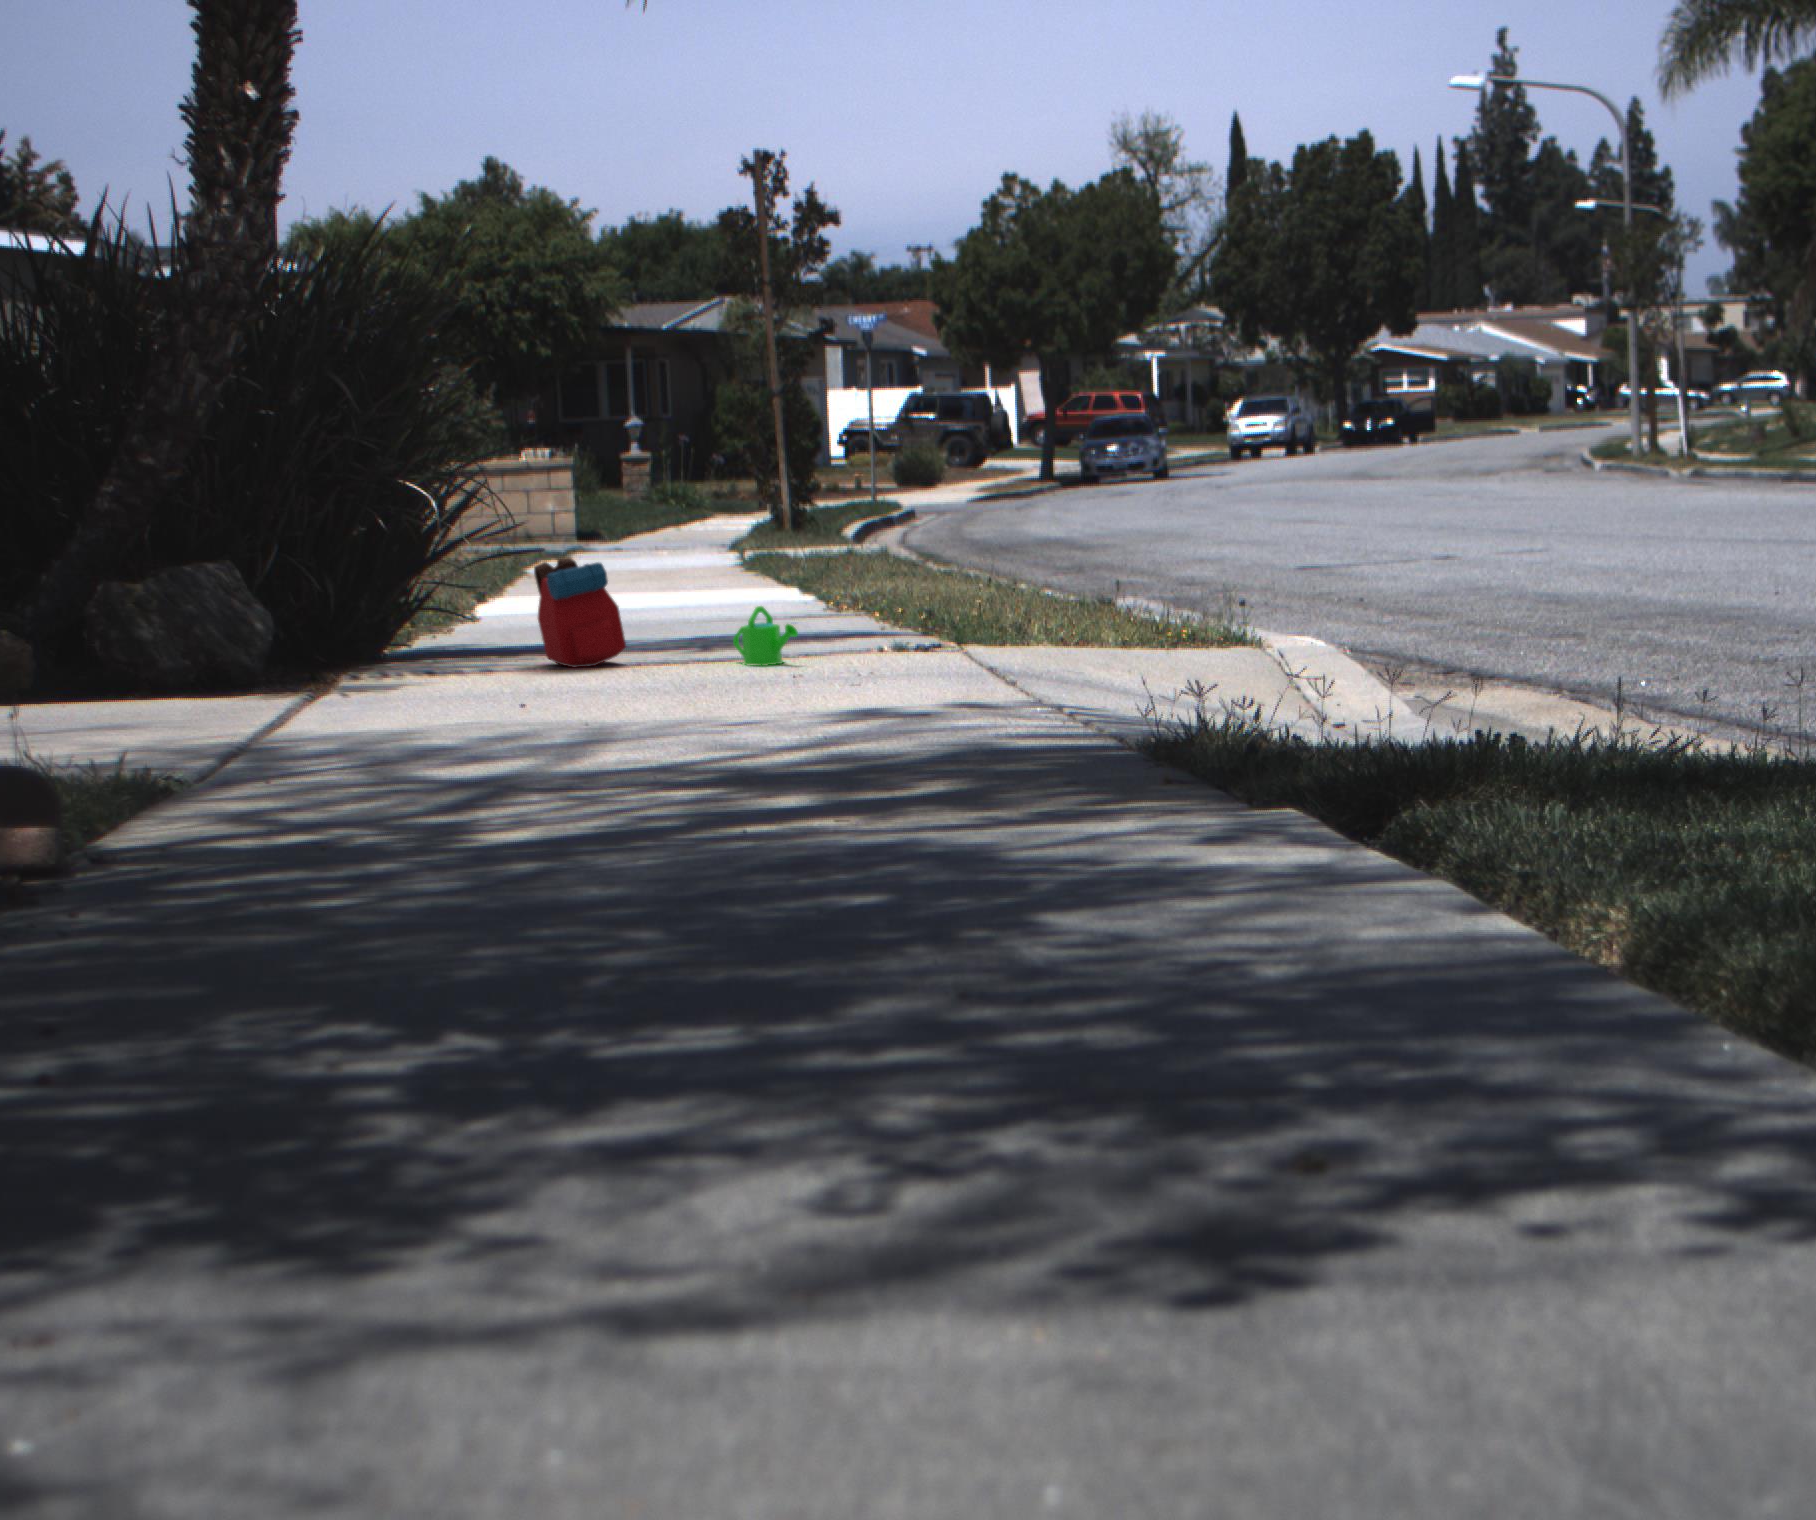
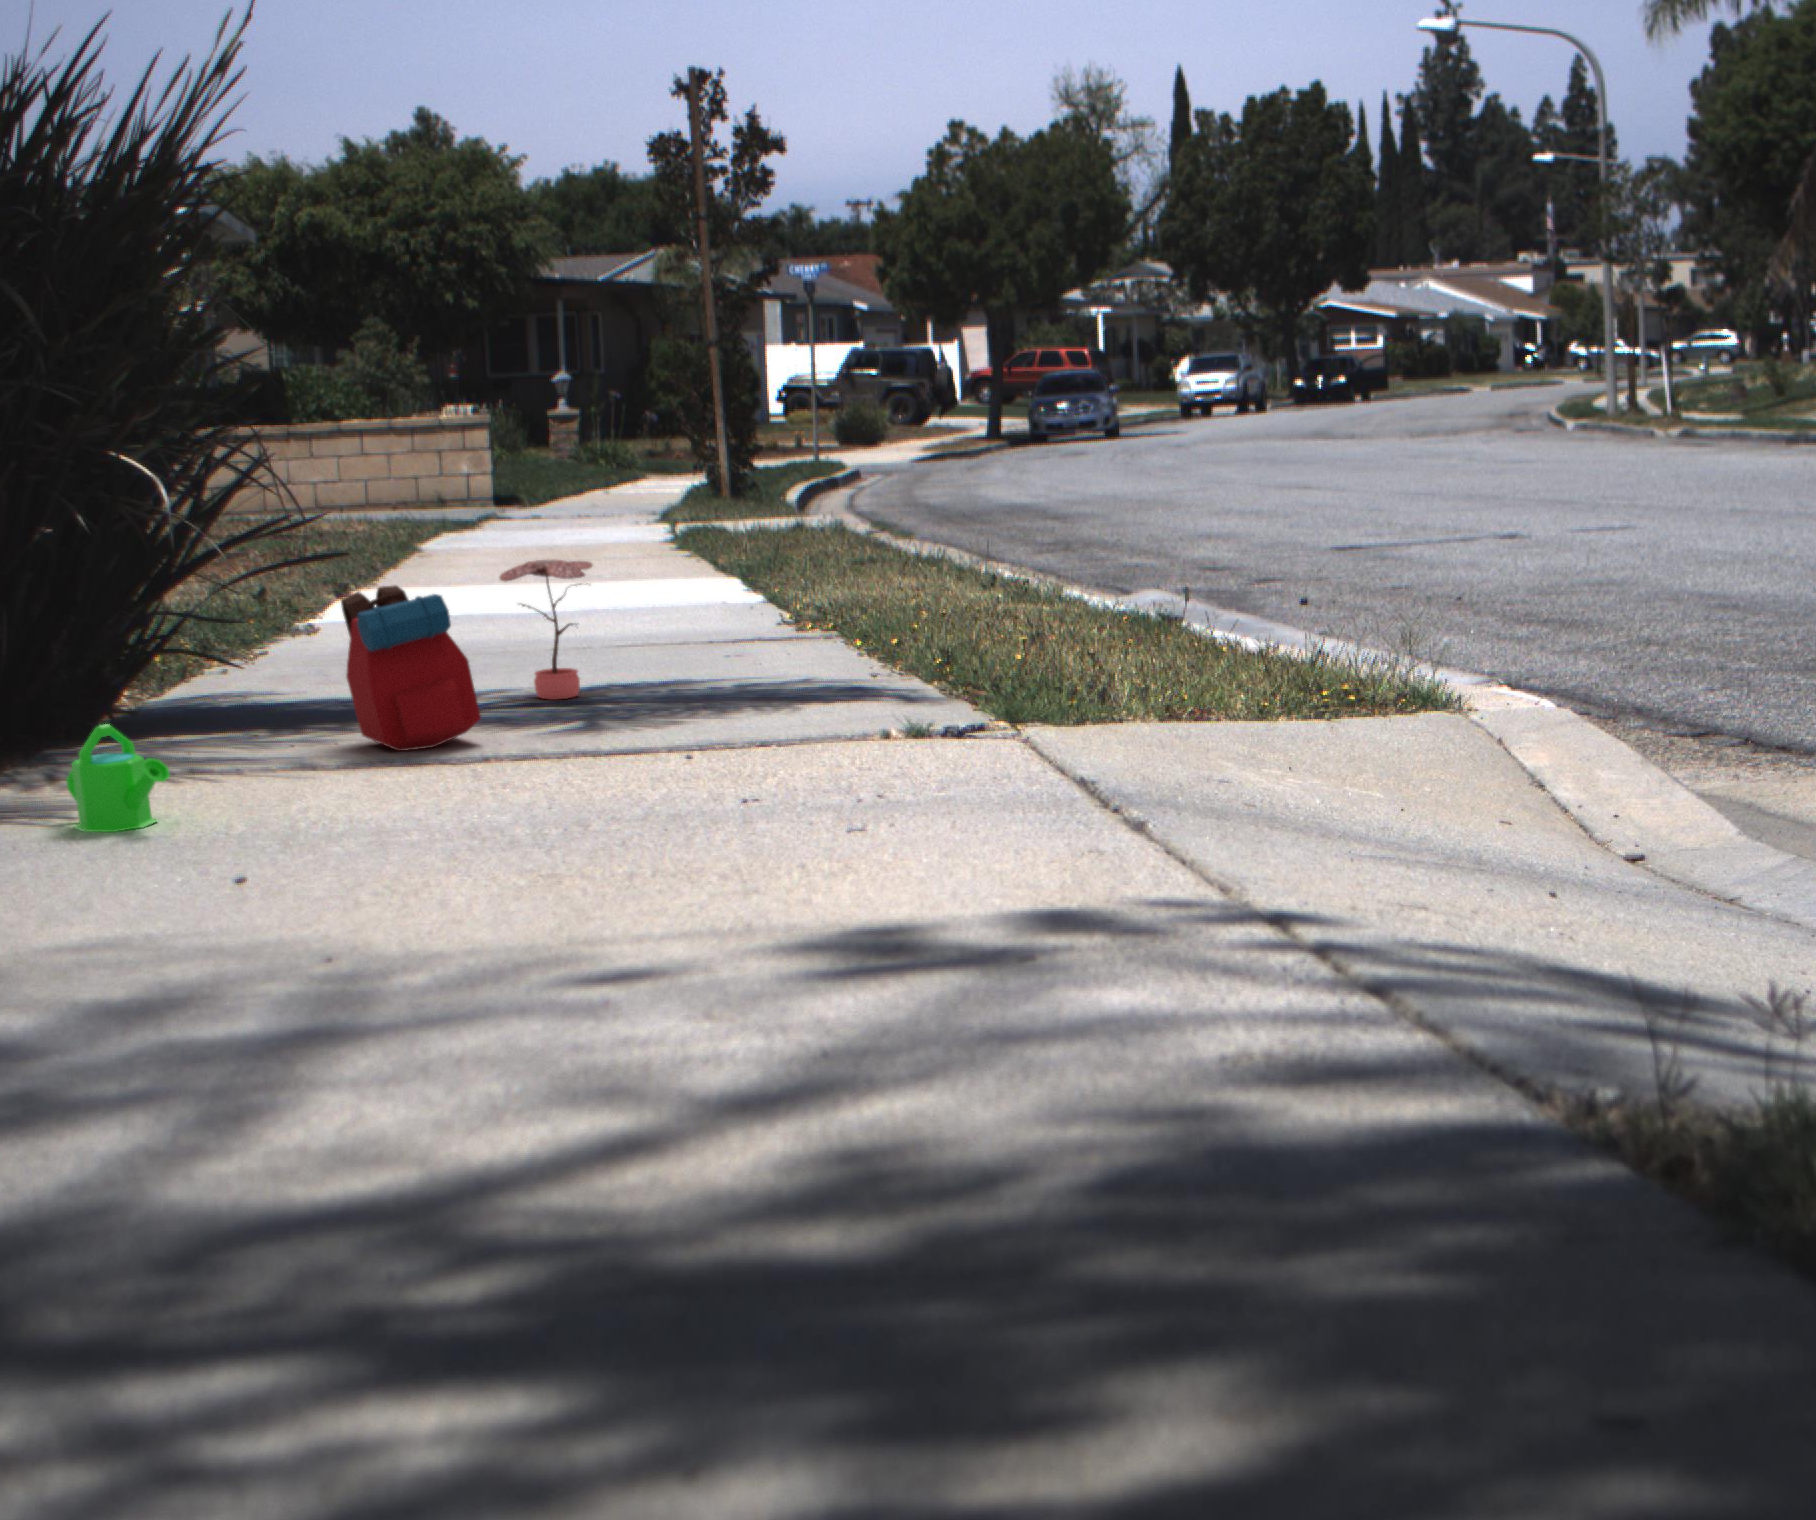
potted plant: none [633,546,697,644] -> present [500,560,593,700]
watering can: present [733,606,798,666] -> present [66,724,170,832]

